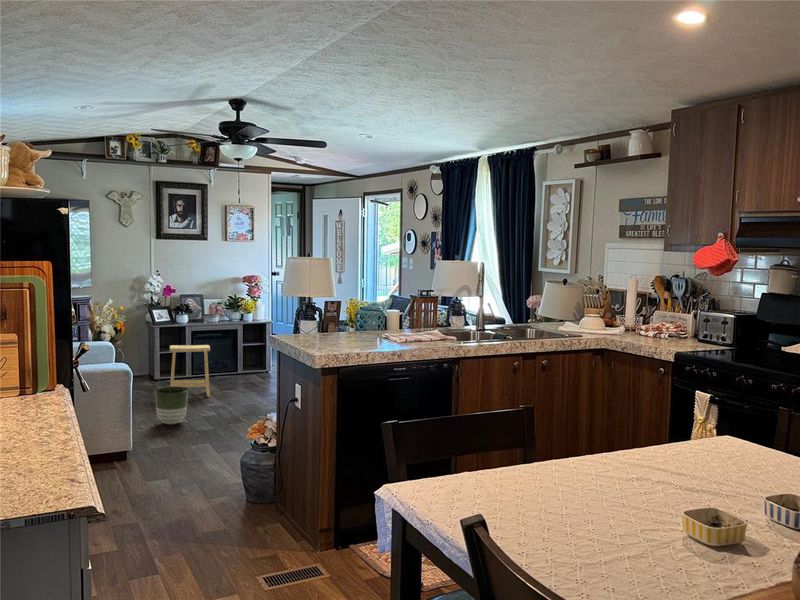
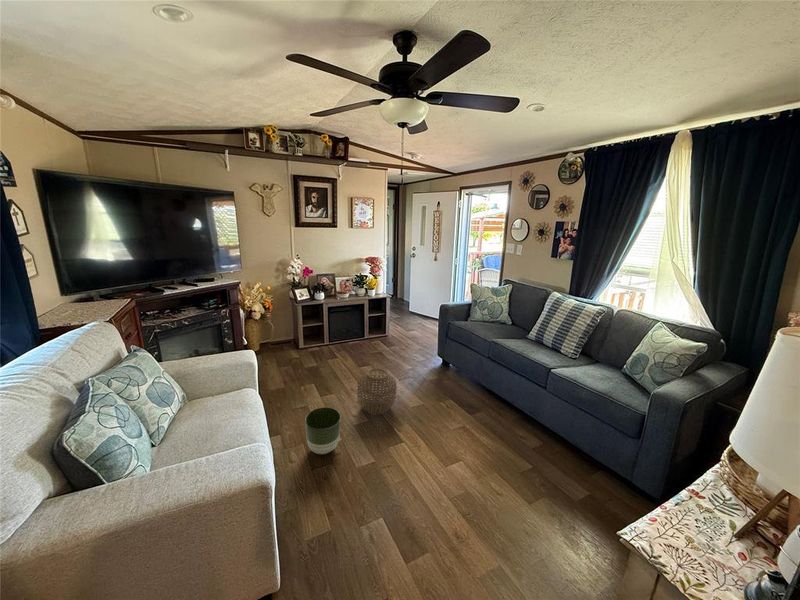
footstool: present [170,345,210,397] -> none [313,333,351,385]
woven basket: none [211,367,251,411] -> present [357,368,396,414]

